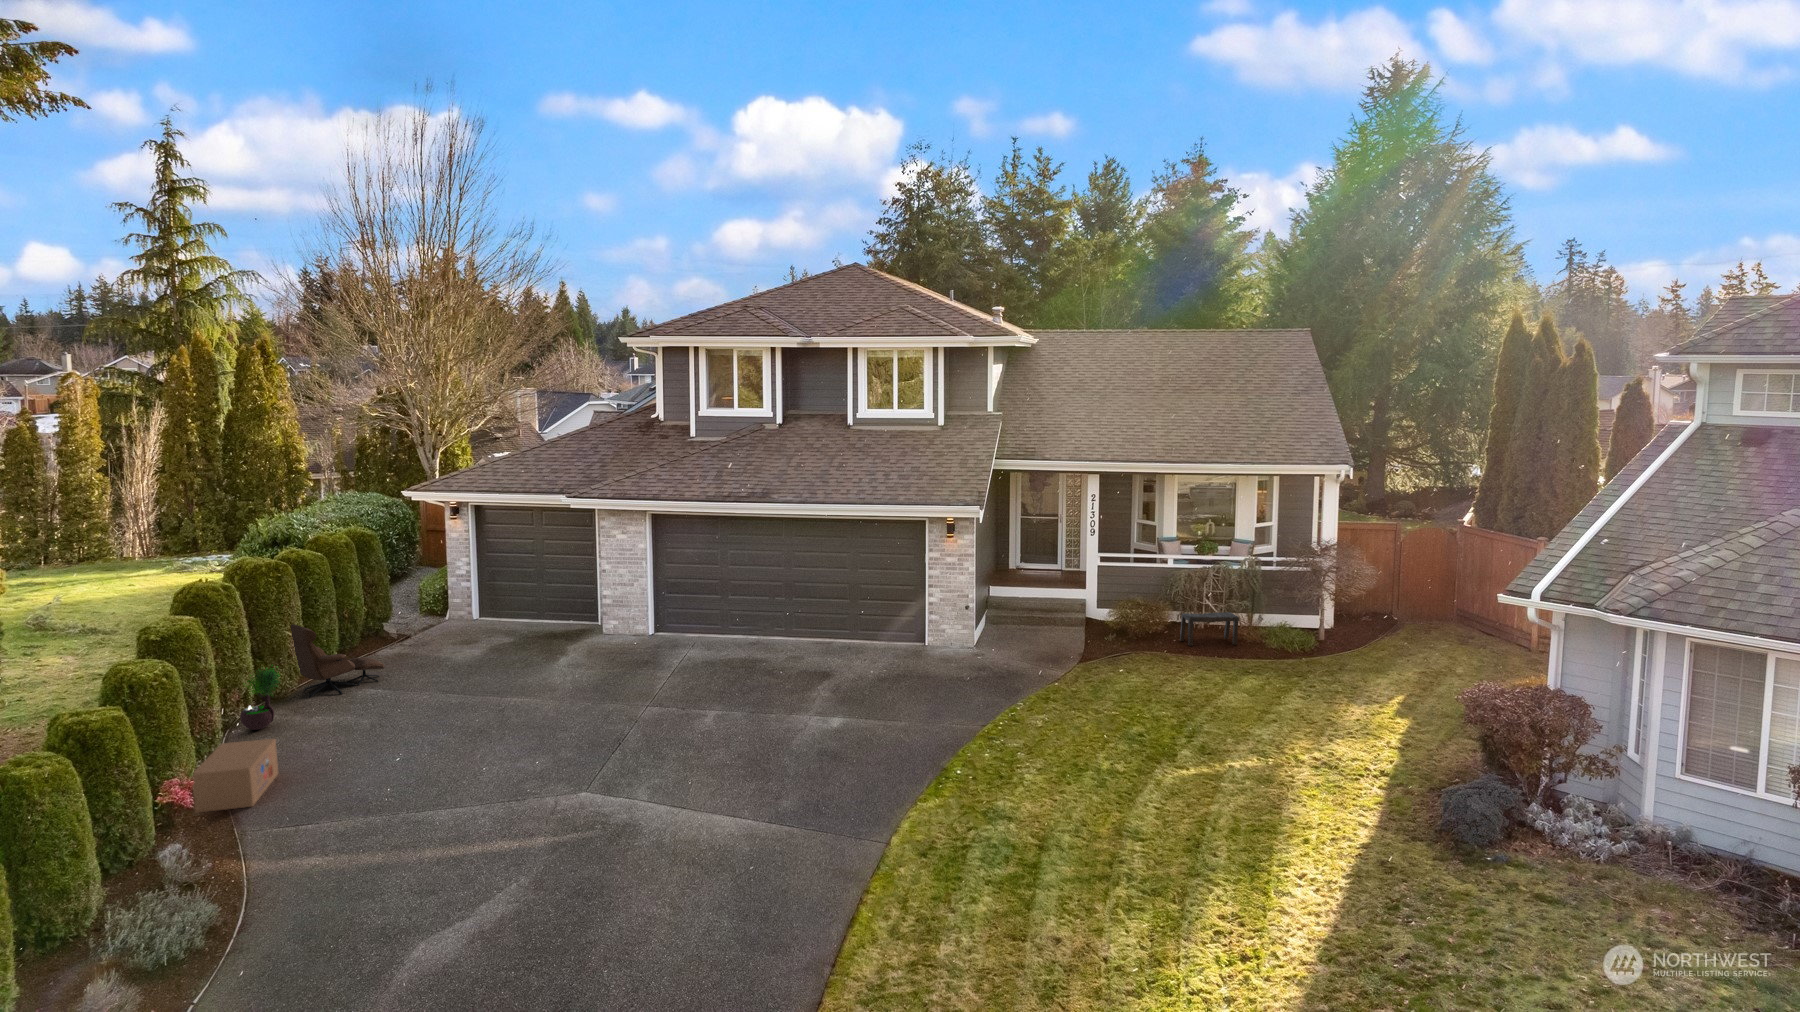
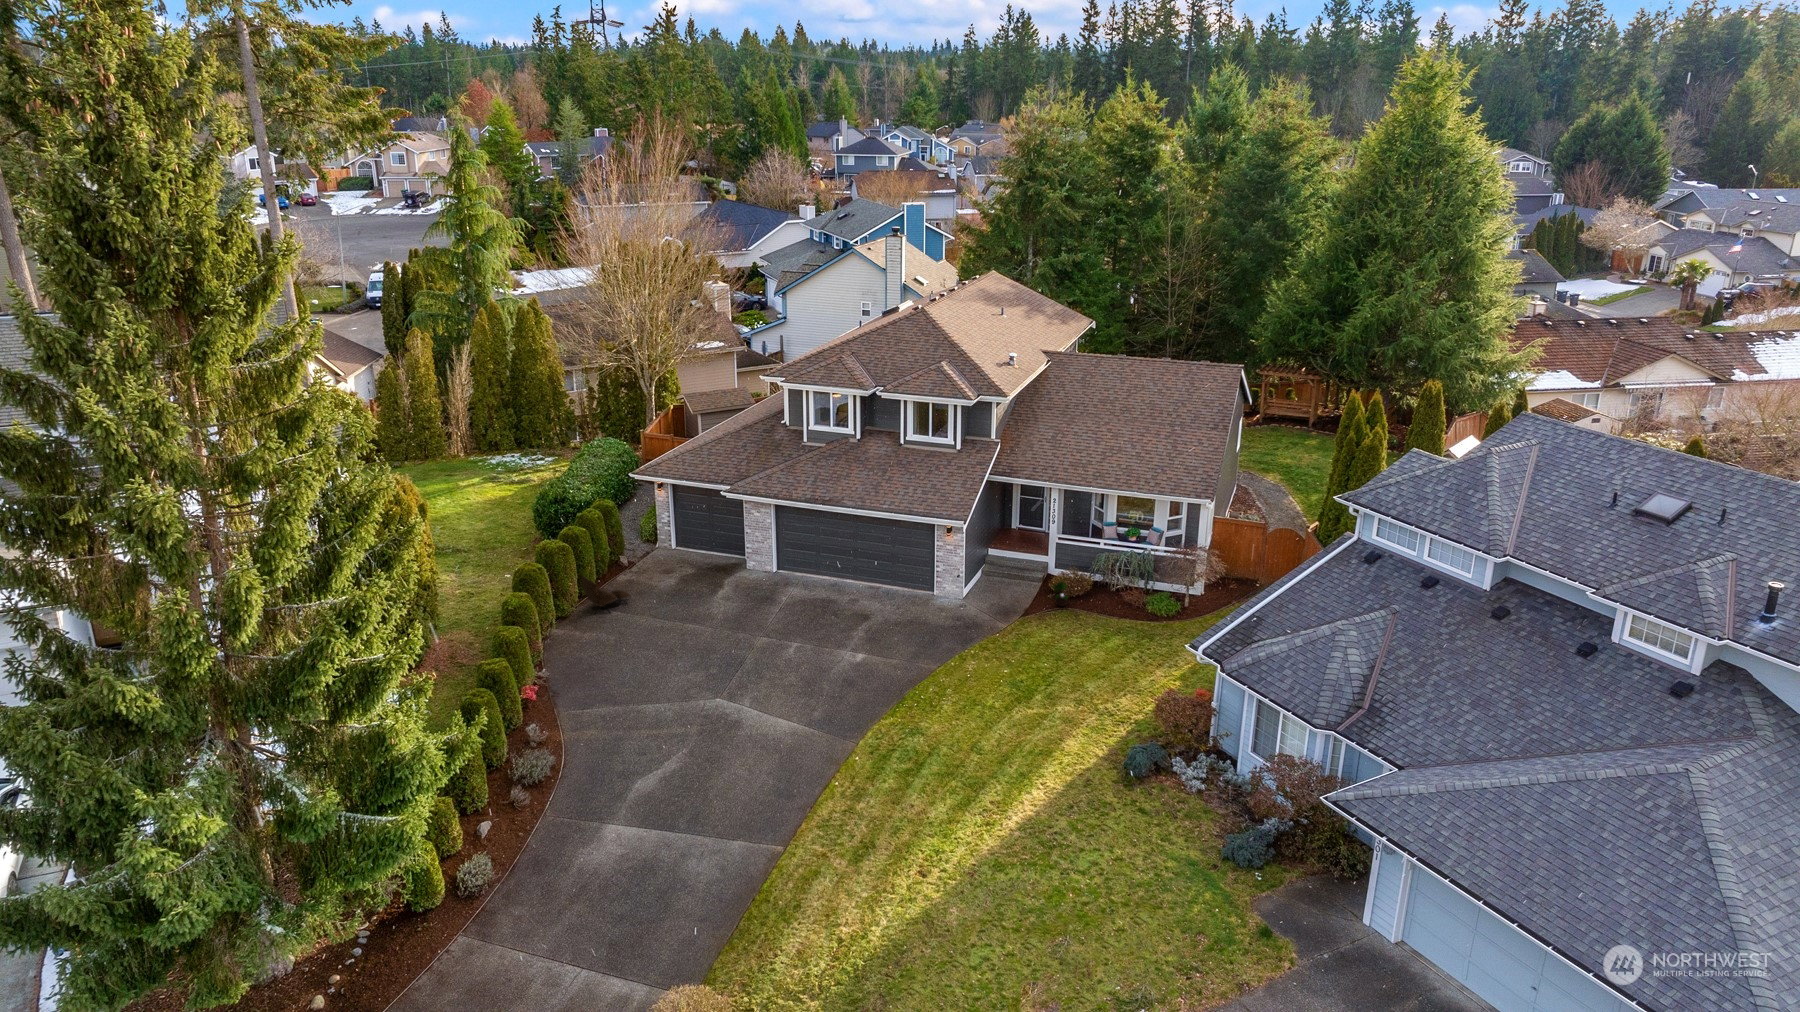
bench: present [1180,612,1239,646] -> none [1096,586,1132,609]
potted tree: present [240,668,280,730] -> present [1052,581,1068,606]
cardboard box: present [192,739,278,813] -> none [556,654,589,692]

